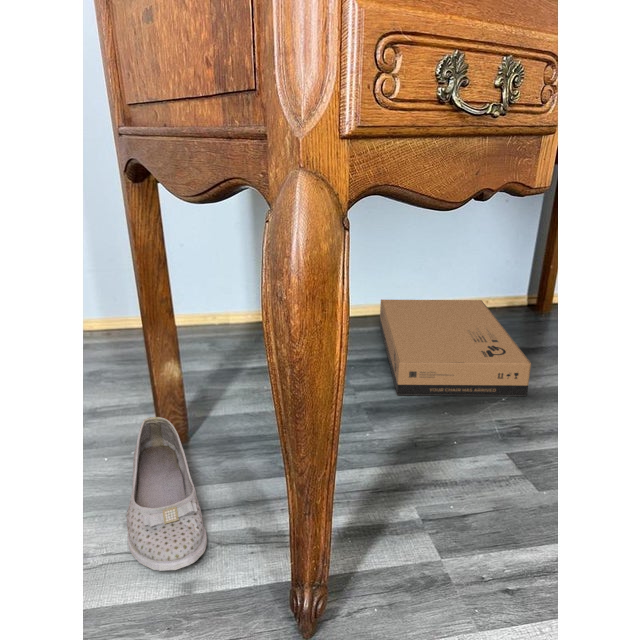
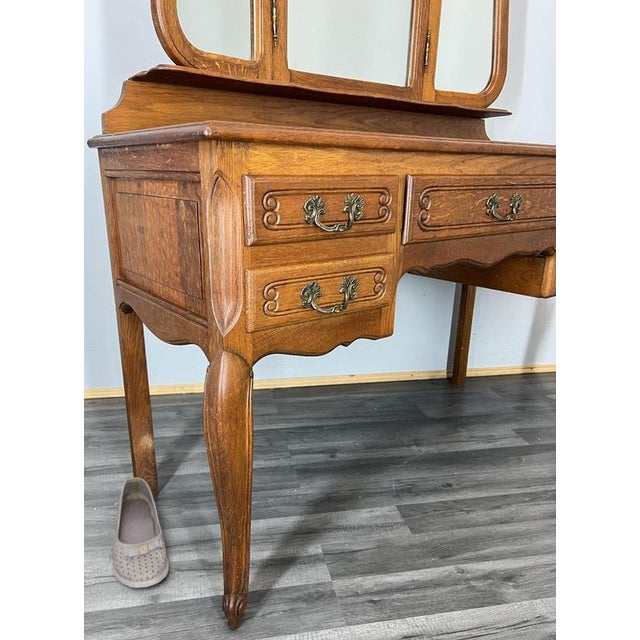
cardboard box: present [380,300,531,396] -> none [320,376,425,459]

